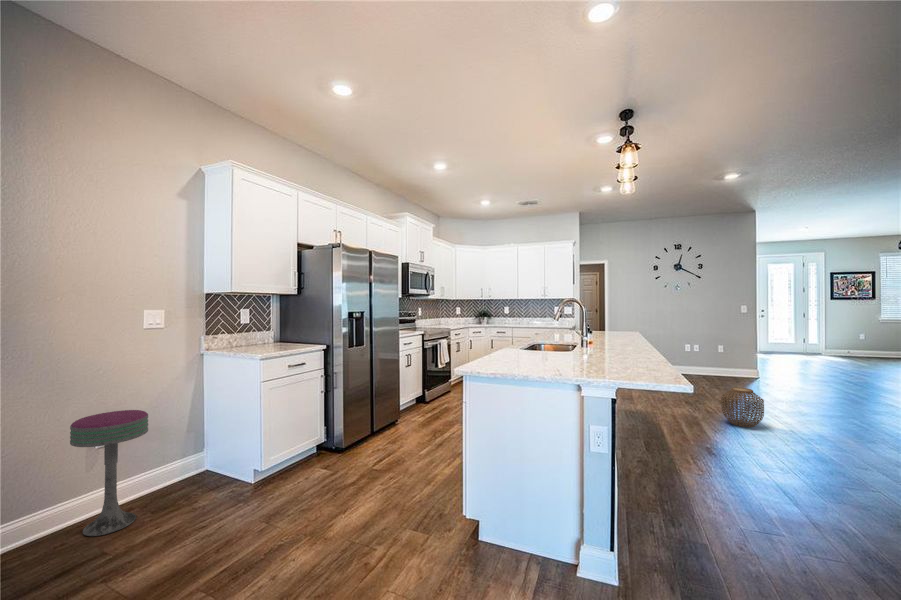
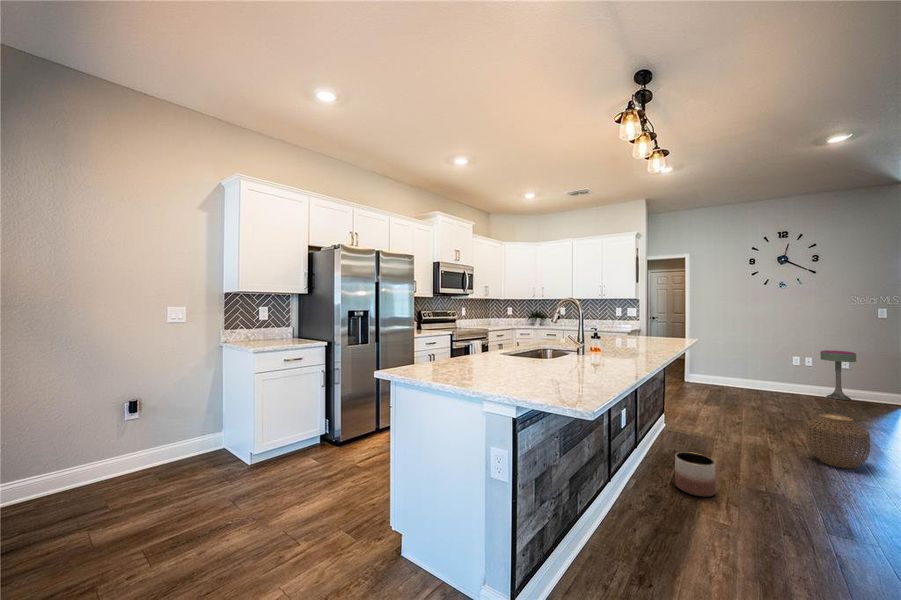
bar stool: present [70,410,148,536] -> present [820,350,856,400]
planter: none [651,425,683,459] -> present [675,452,716,497]

